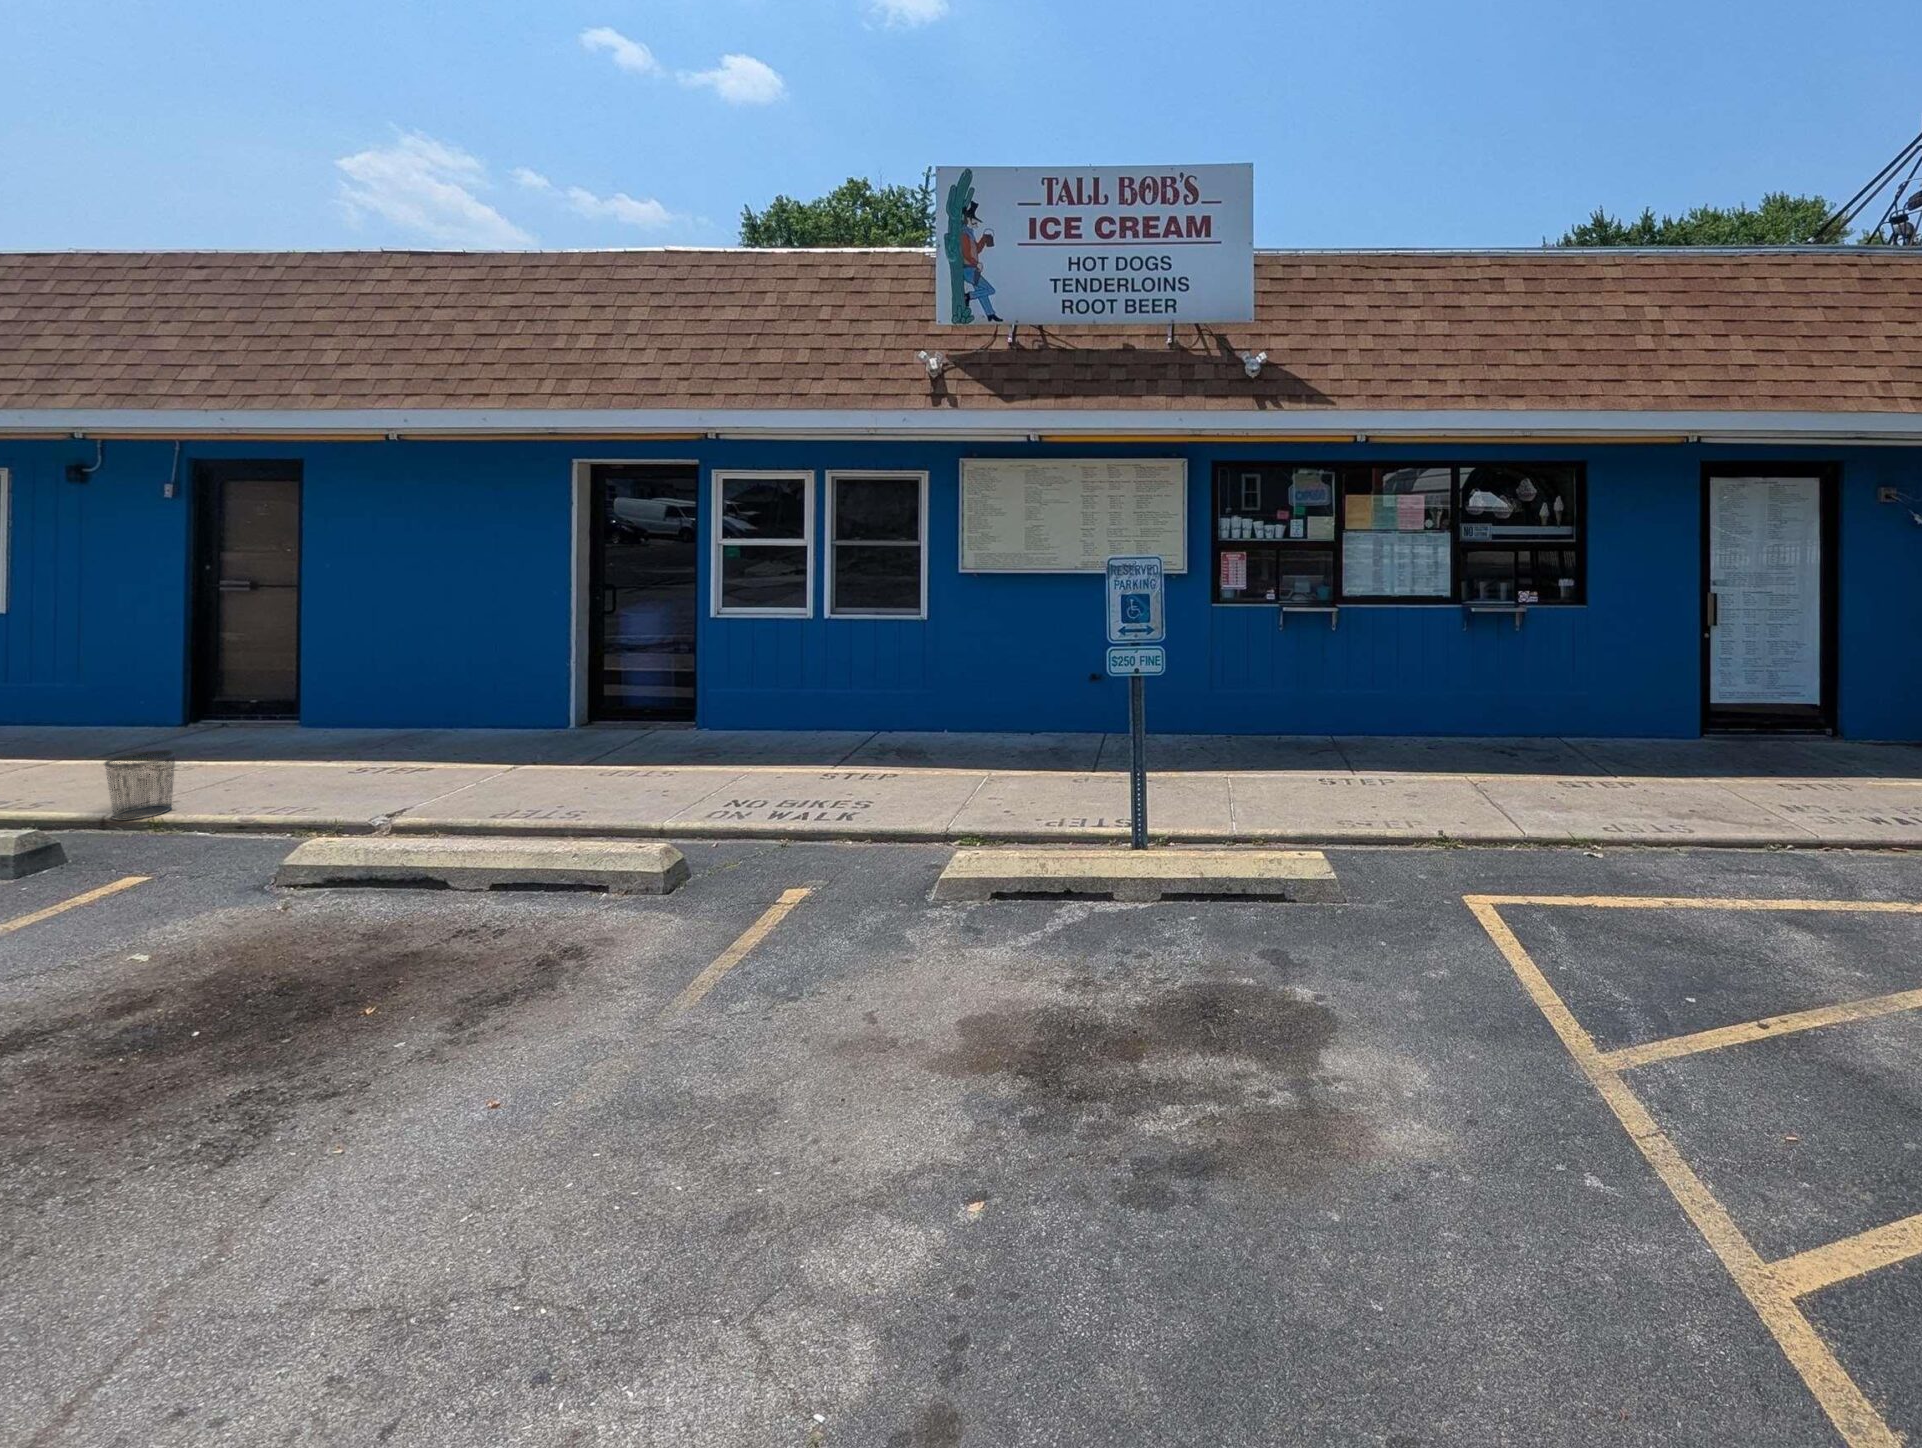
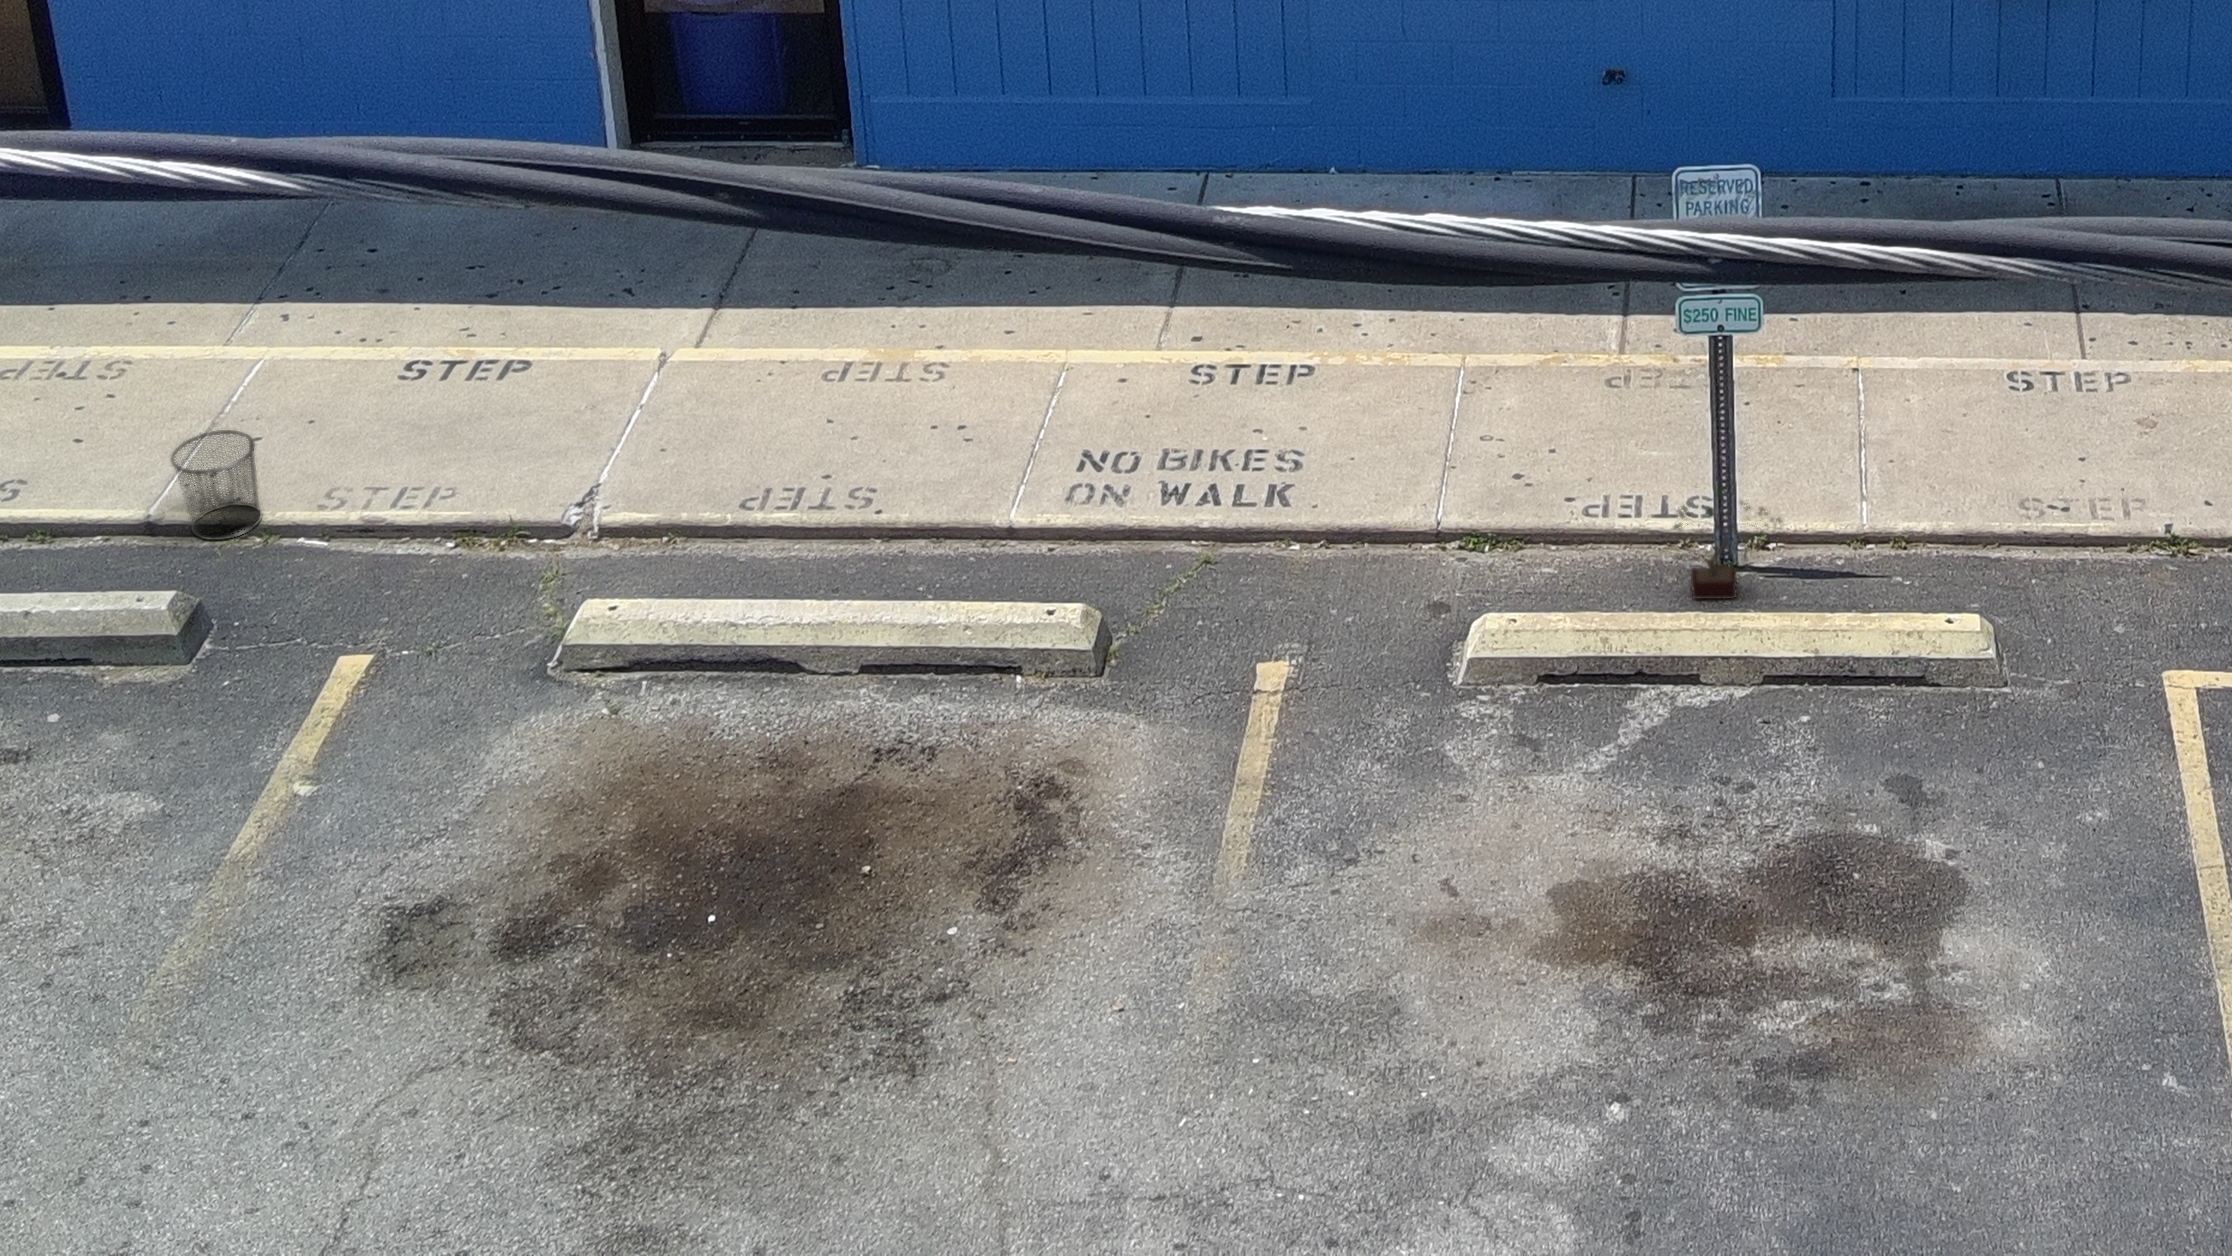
potted plant: none [1098,757,1179,848] -> present [1673,486,1781,599]

